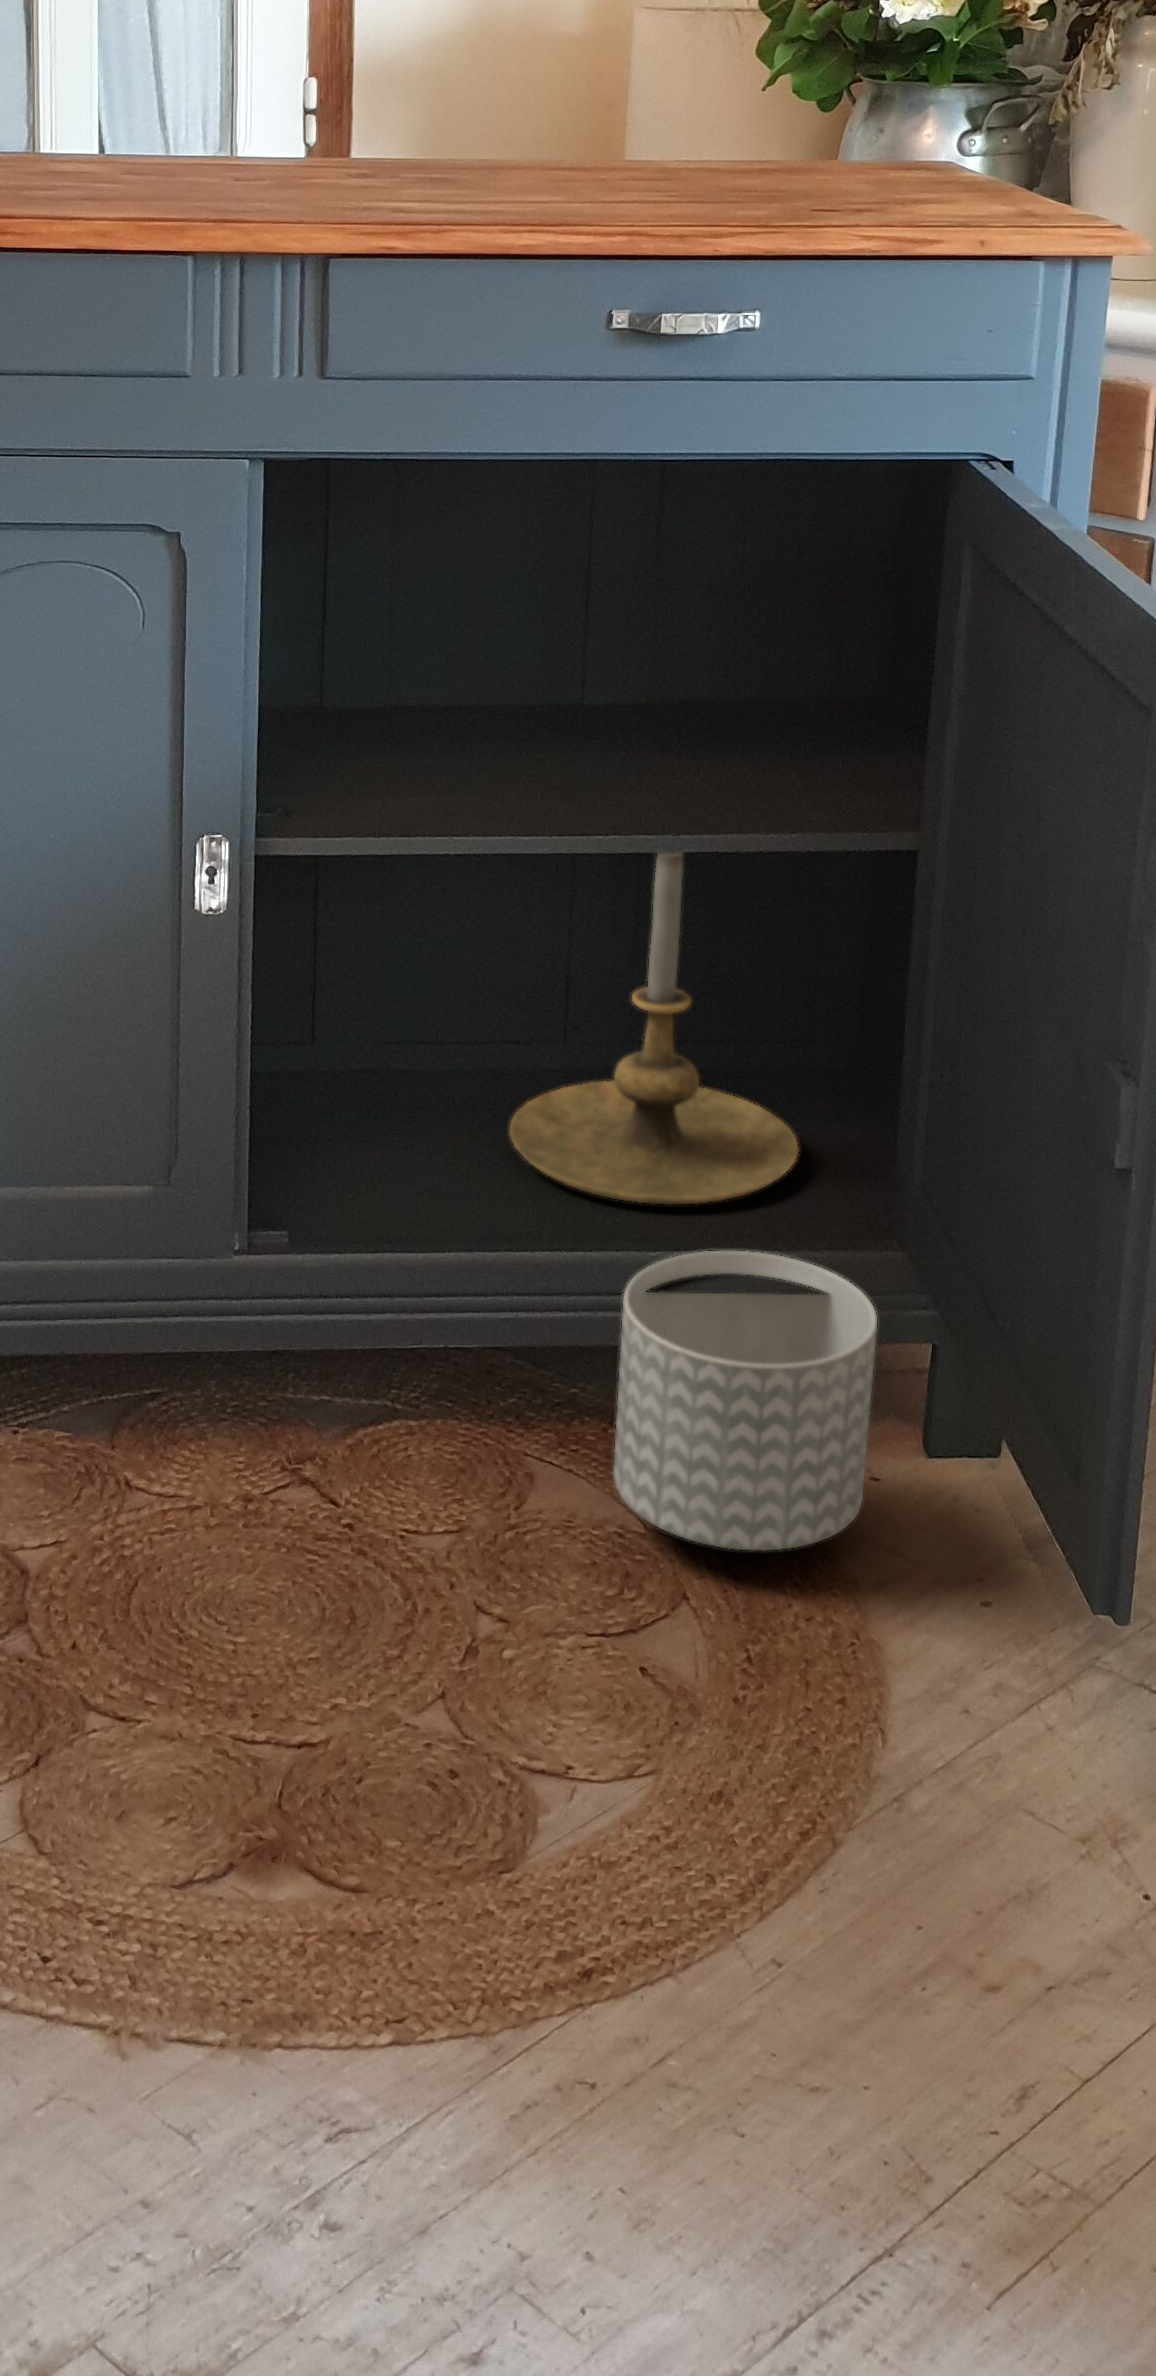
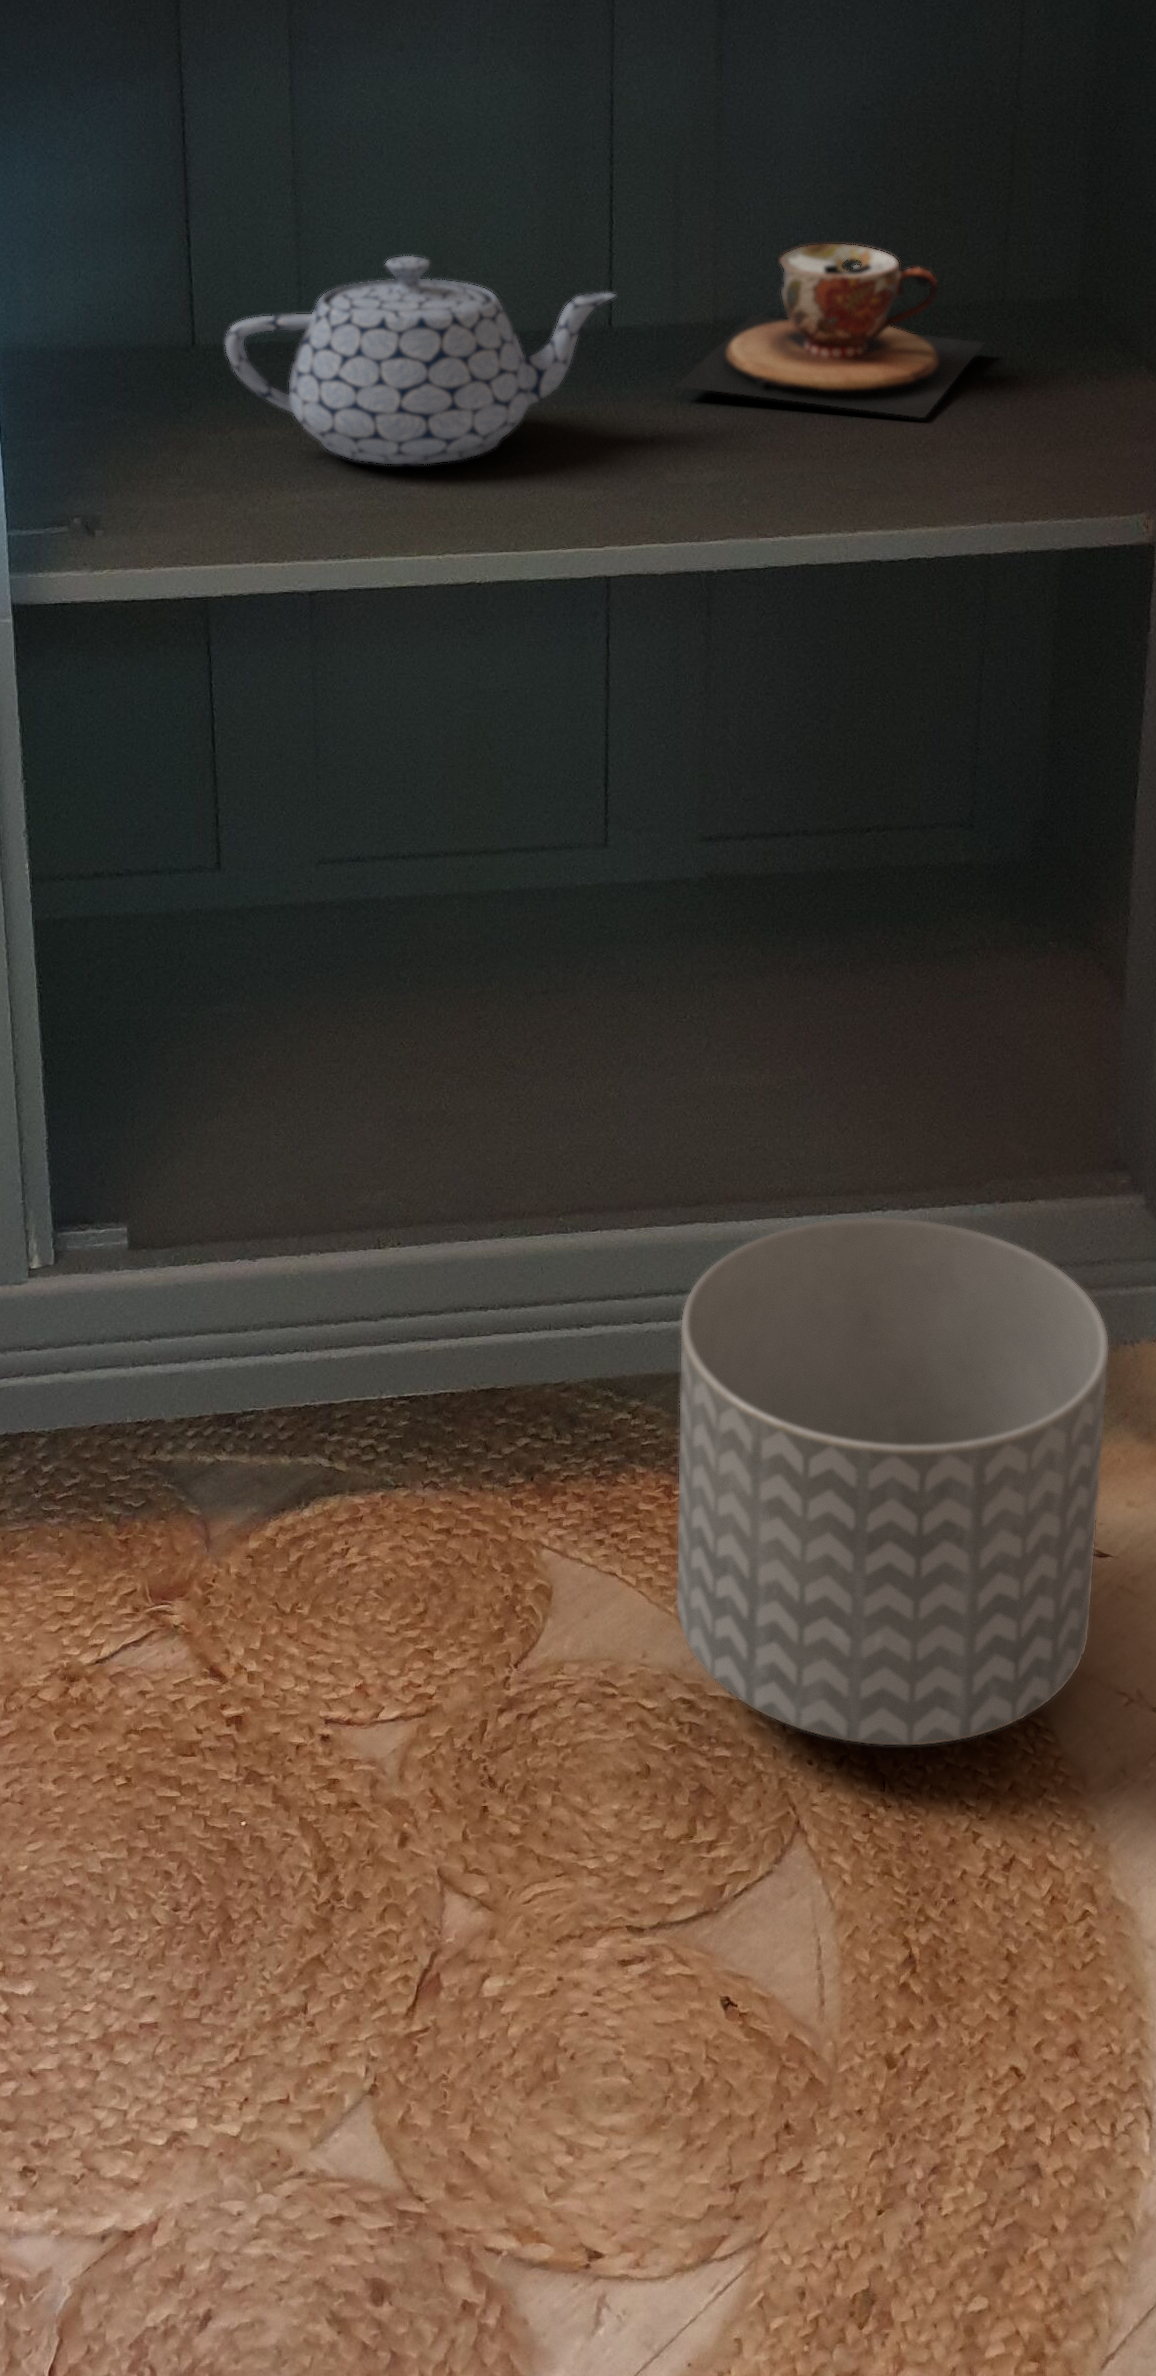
teacup: none [631,647,831,763] -> present [678,244,983,418]
teapot: none [360,654,599,781] -> present [225,256,614,464]
candle holder: present [510,853,798,1205] -> none [507,559,958,1131]

